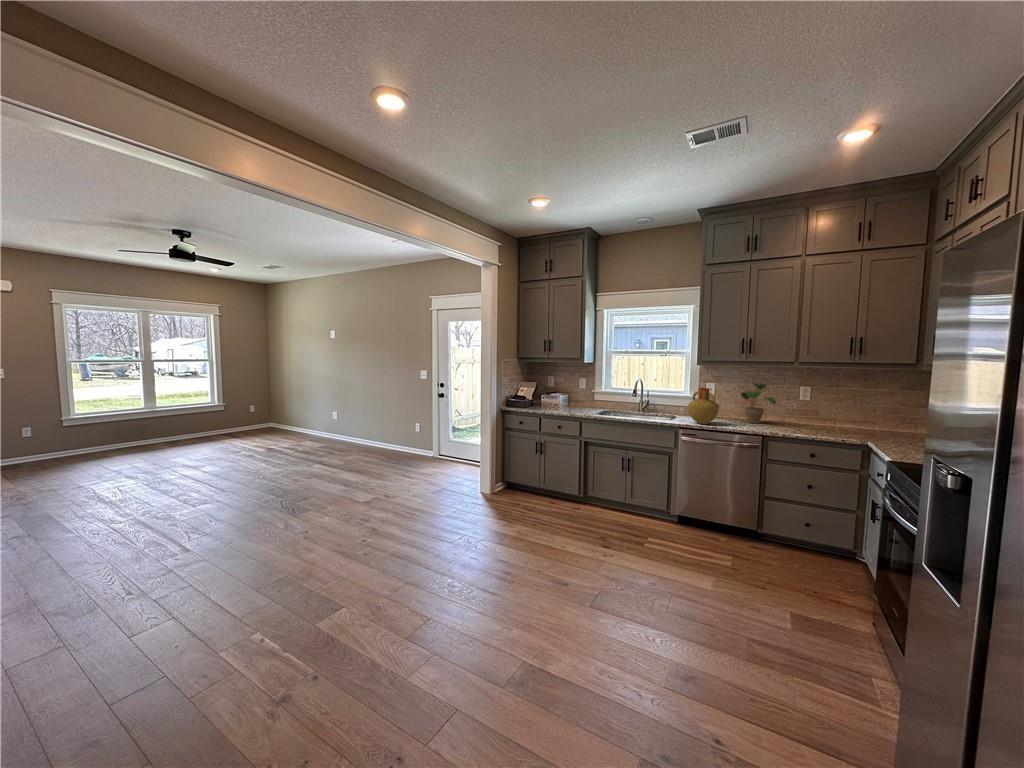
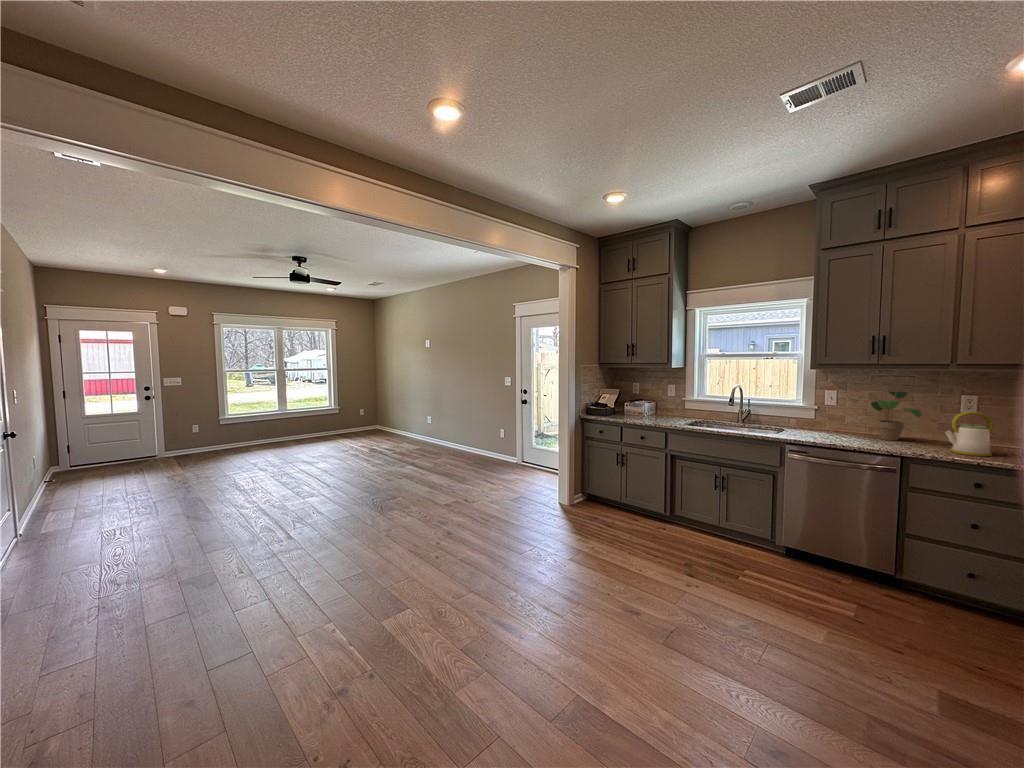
vase: present [688,388,719,424] -> none [797,396,839,440]
kettle: none [792,399,823,434] -> present [945,411,994,456]

